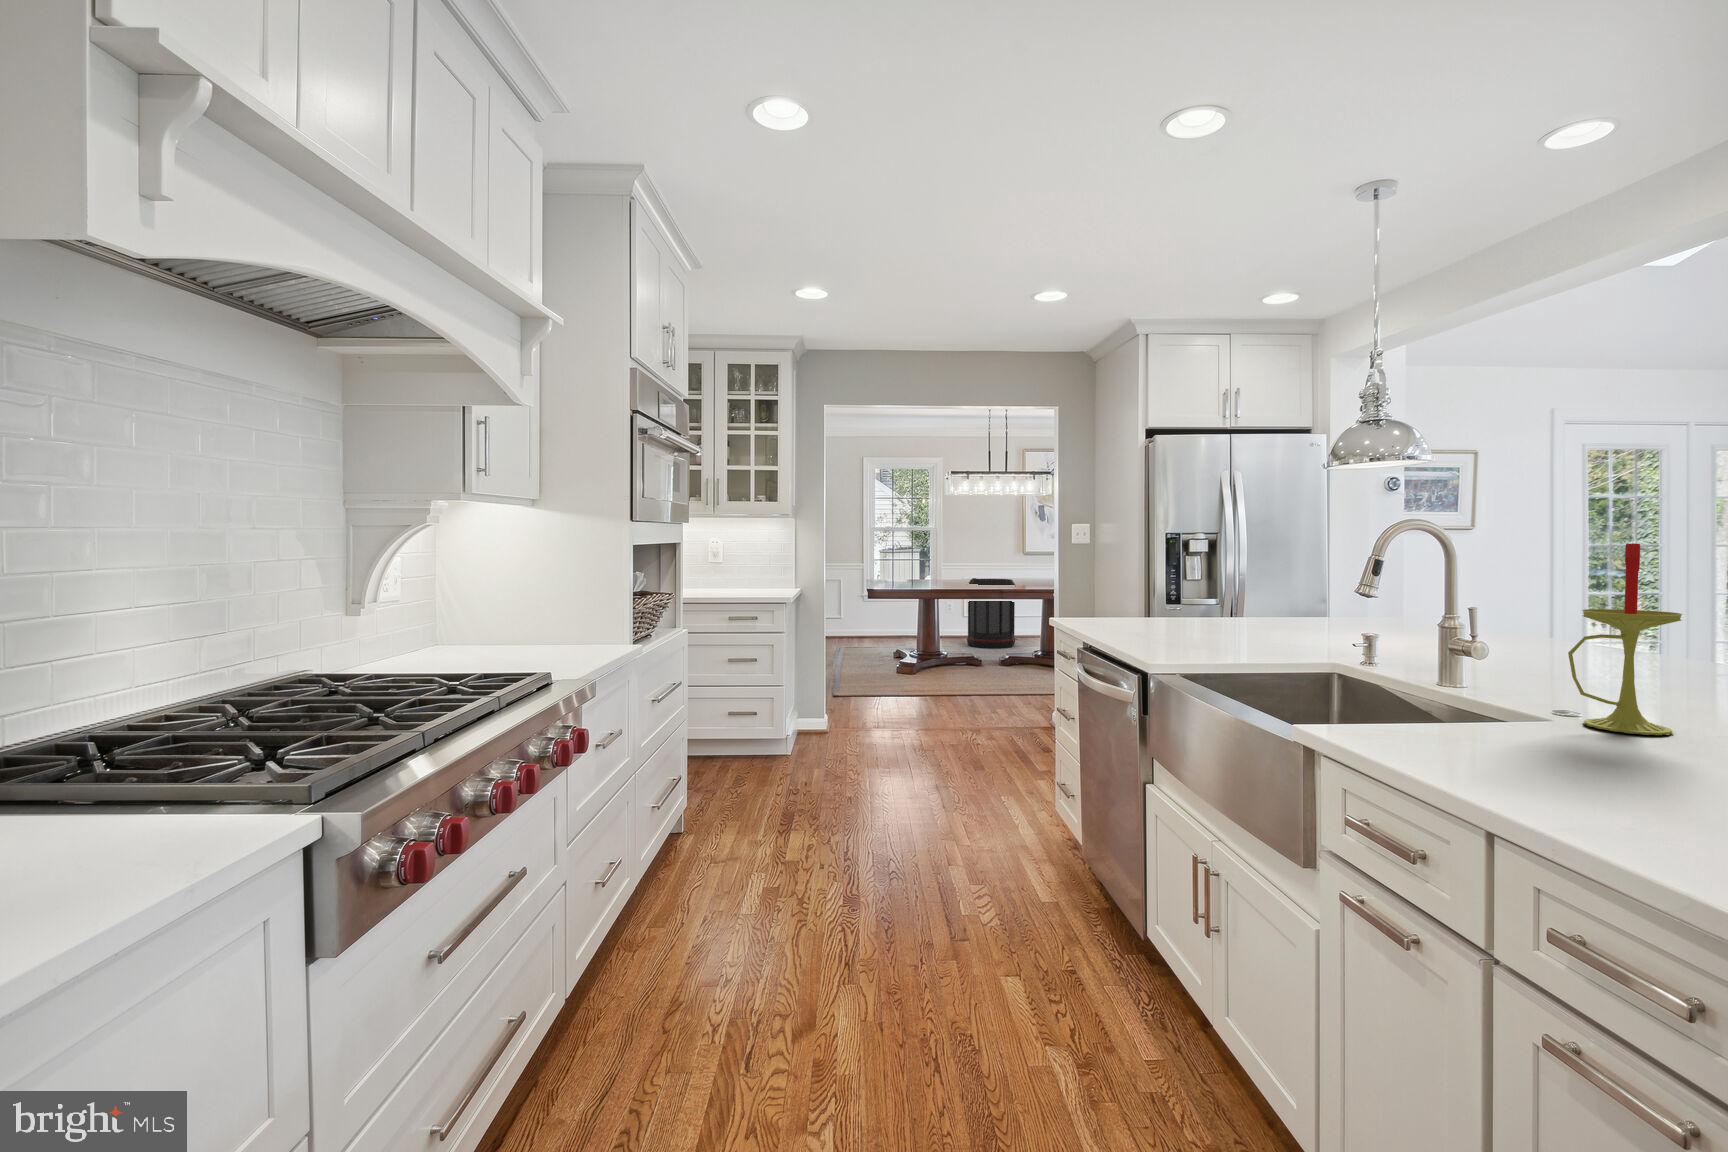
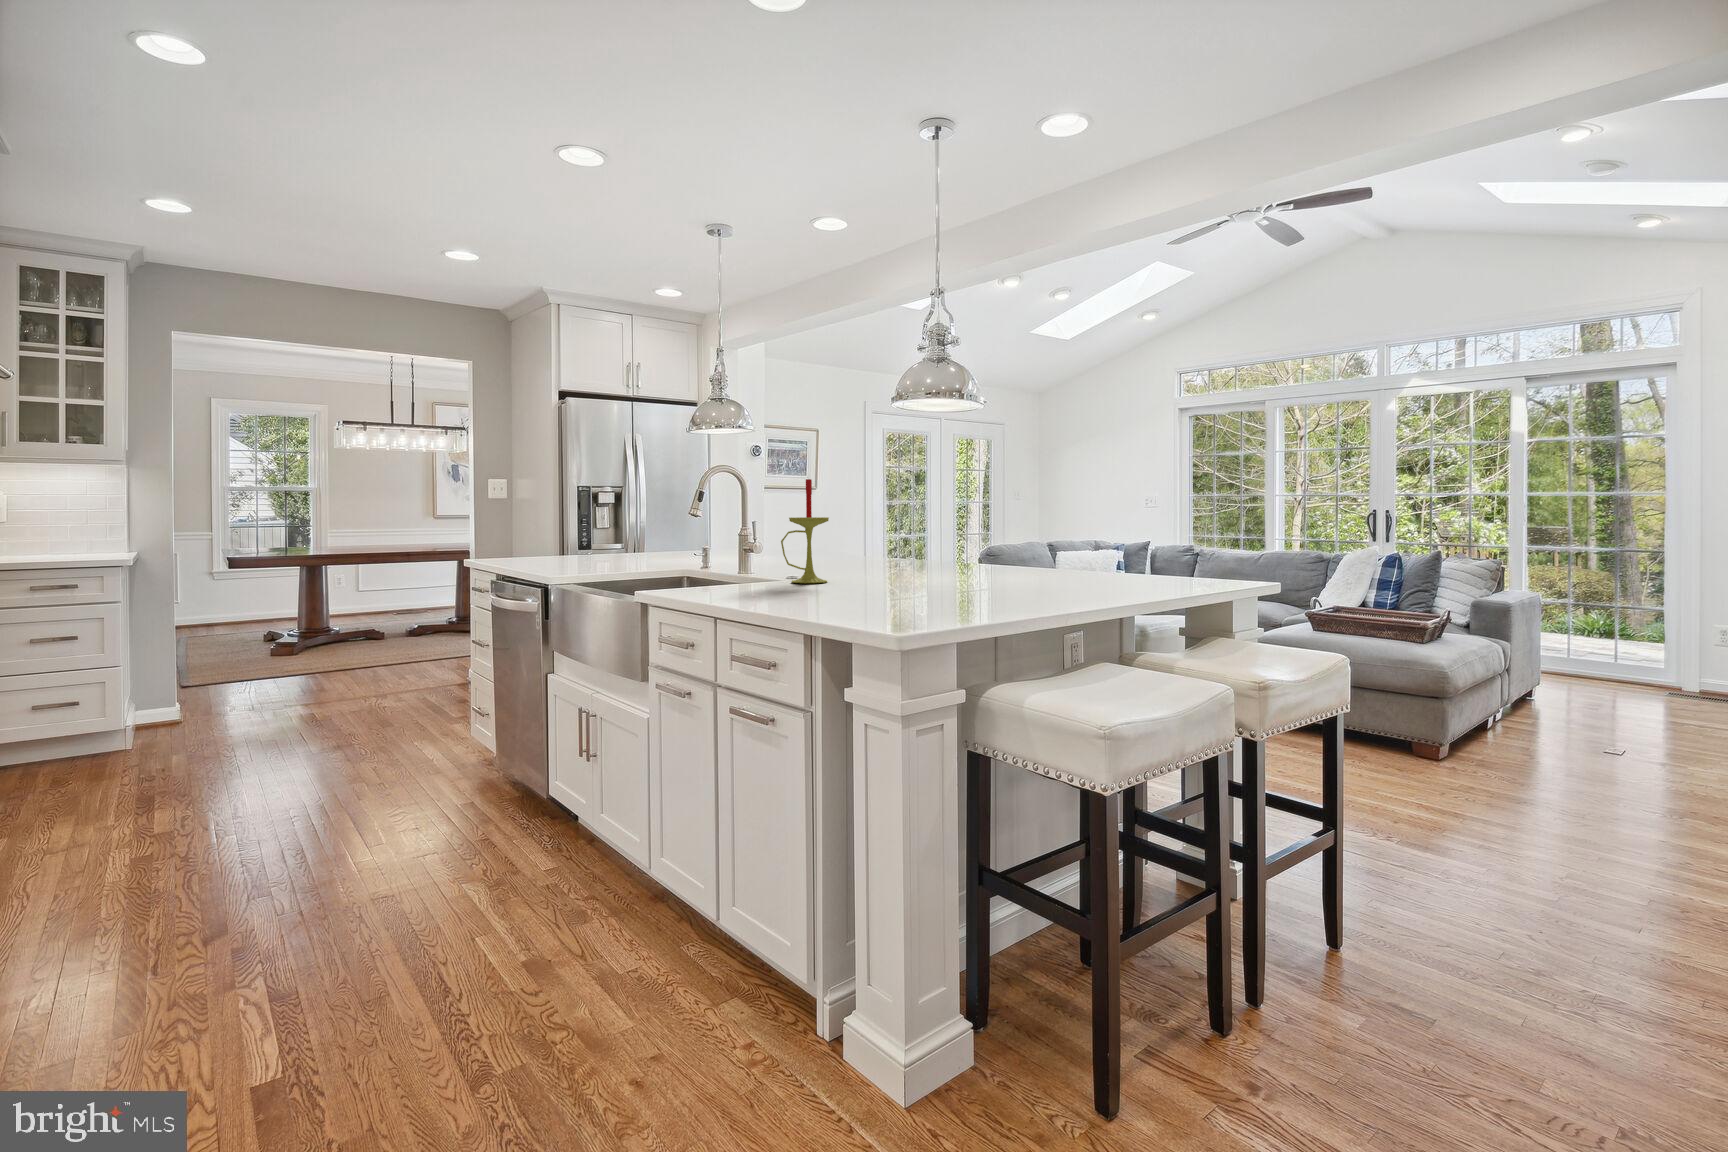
trash can: present [967,578,1015,648] -> none [364,545,427,624]

